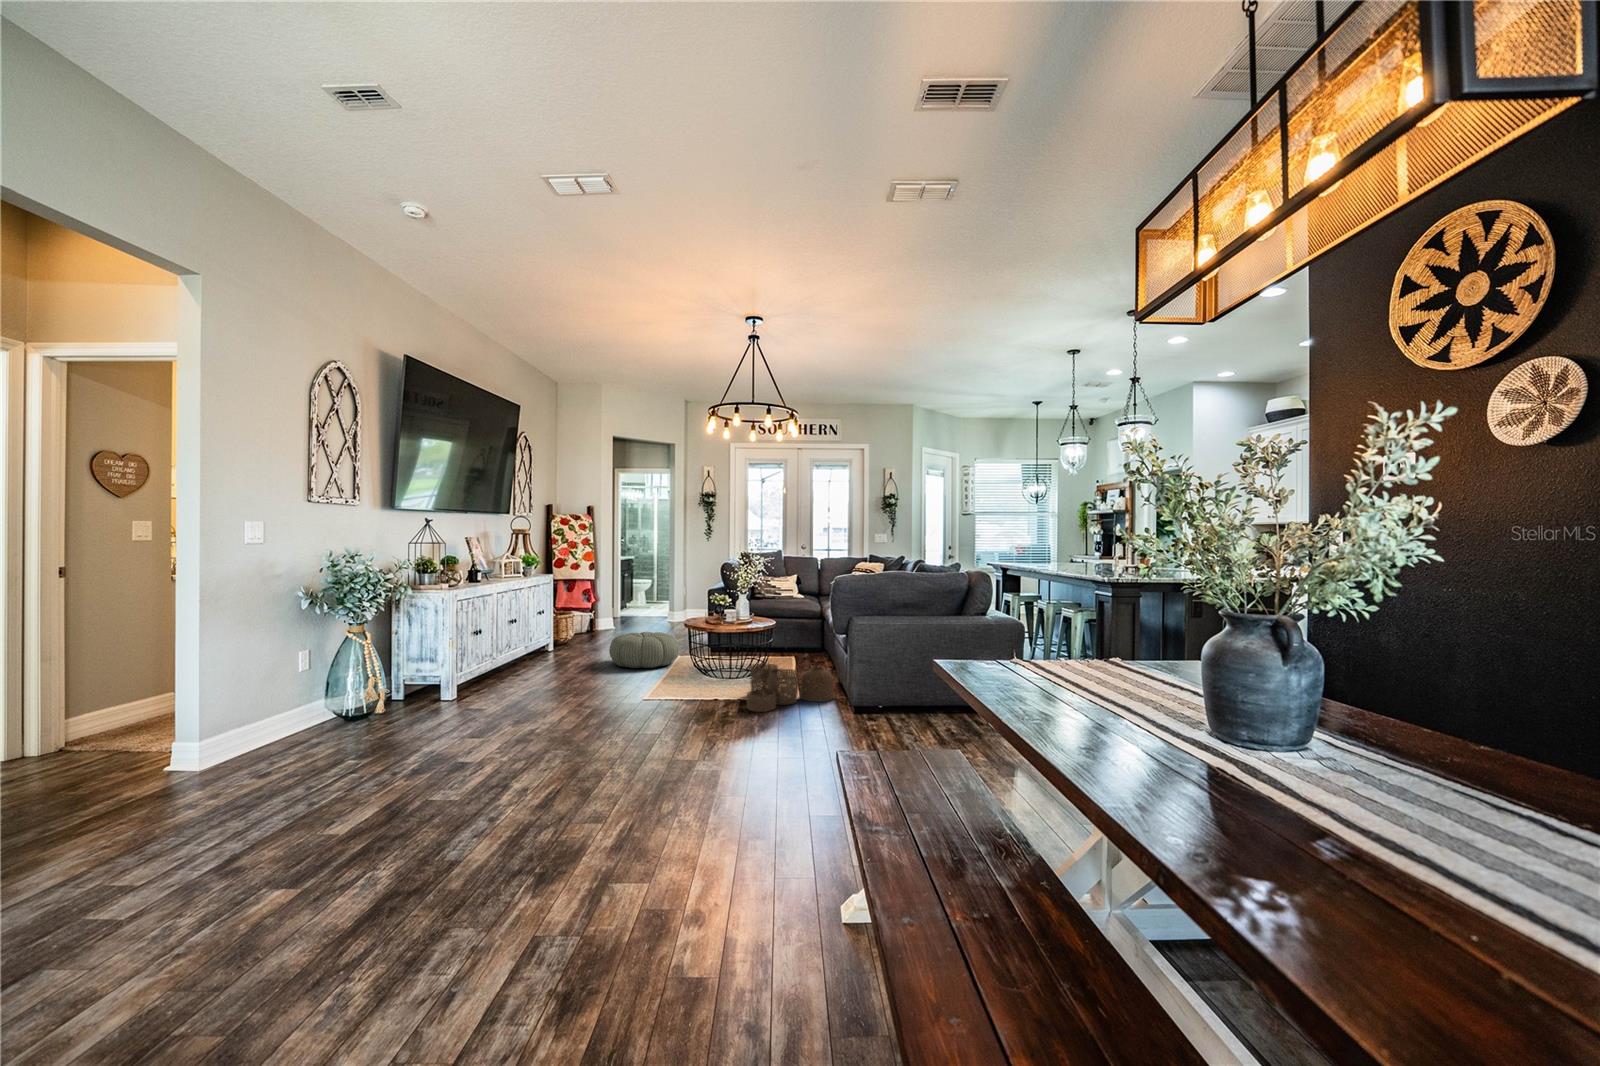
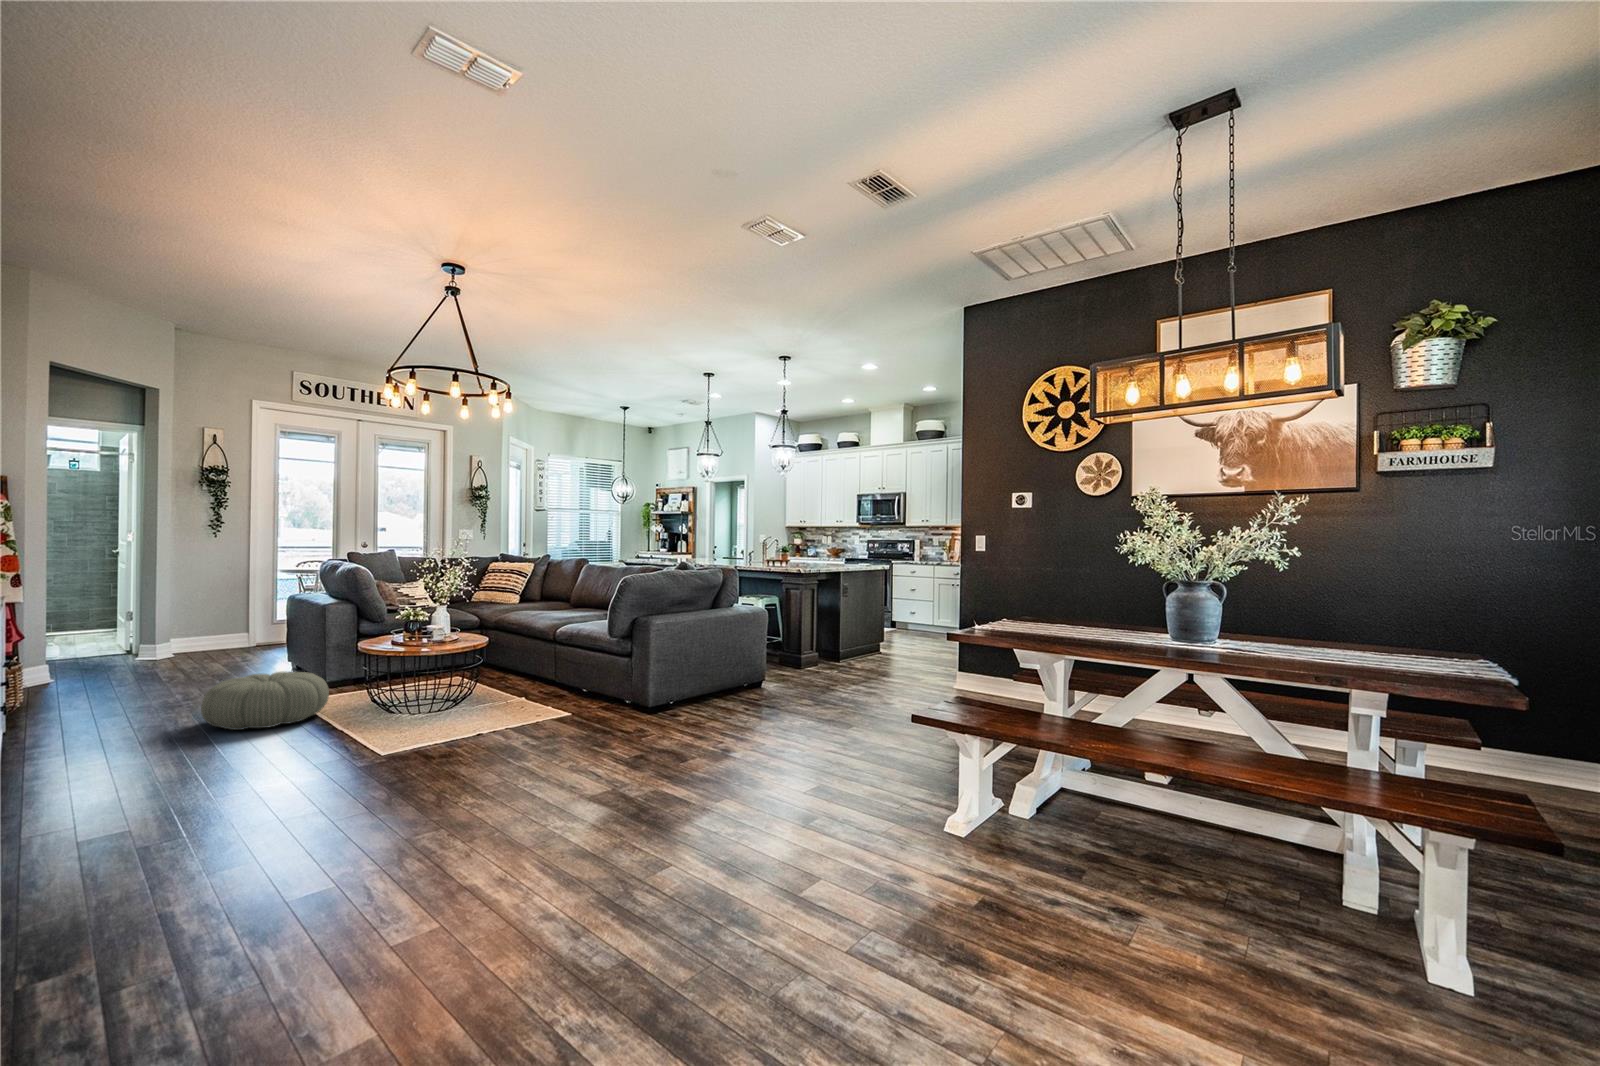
woven basket: present [747,663,834,712] -> none [513,673,608,735]

